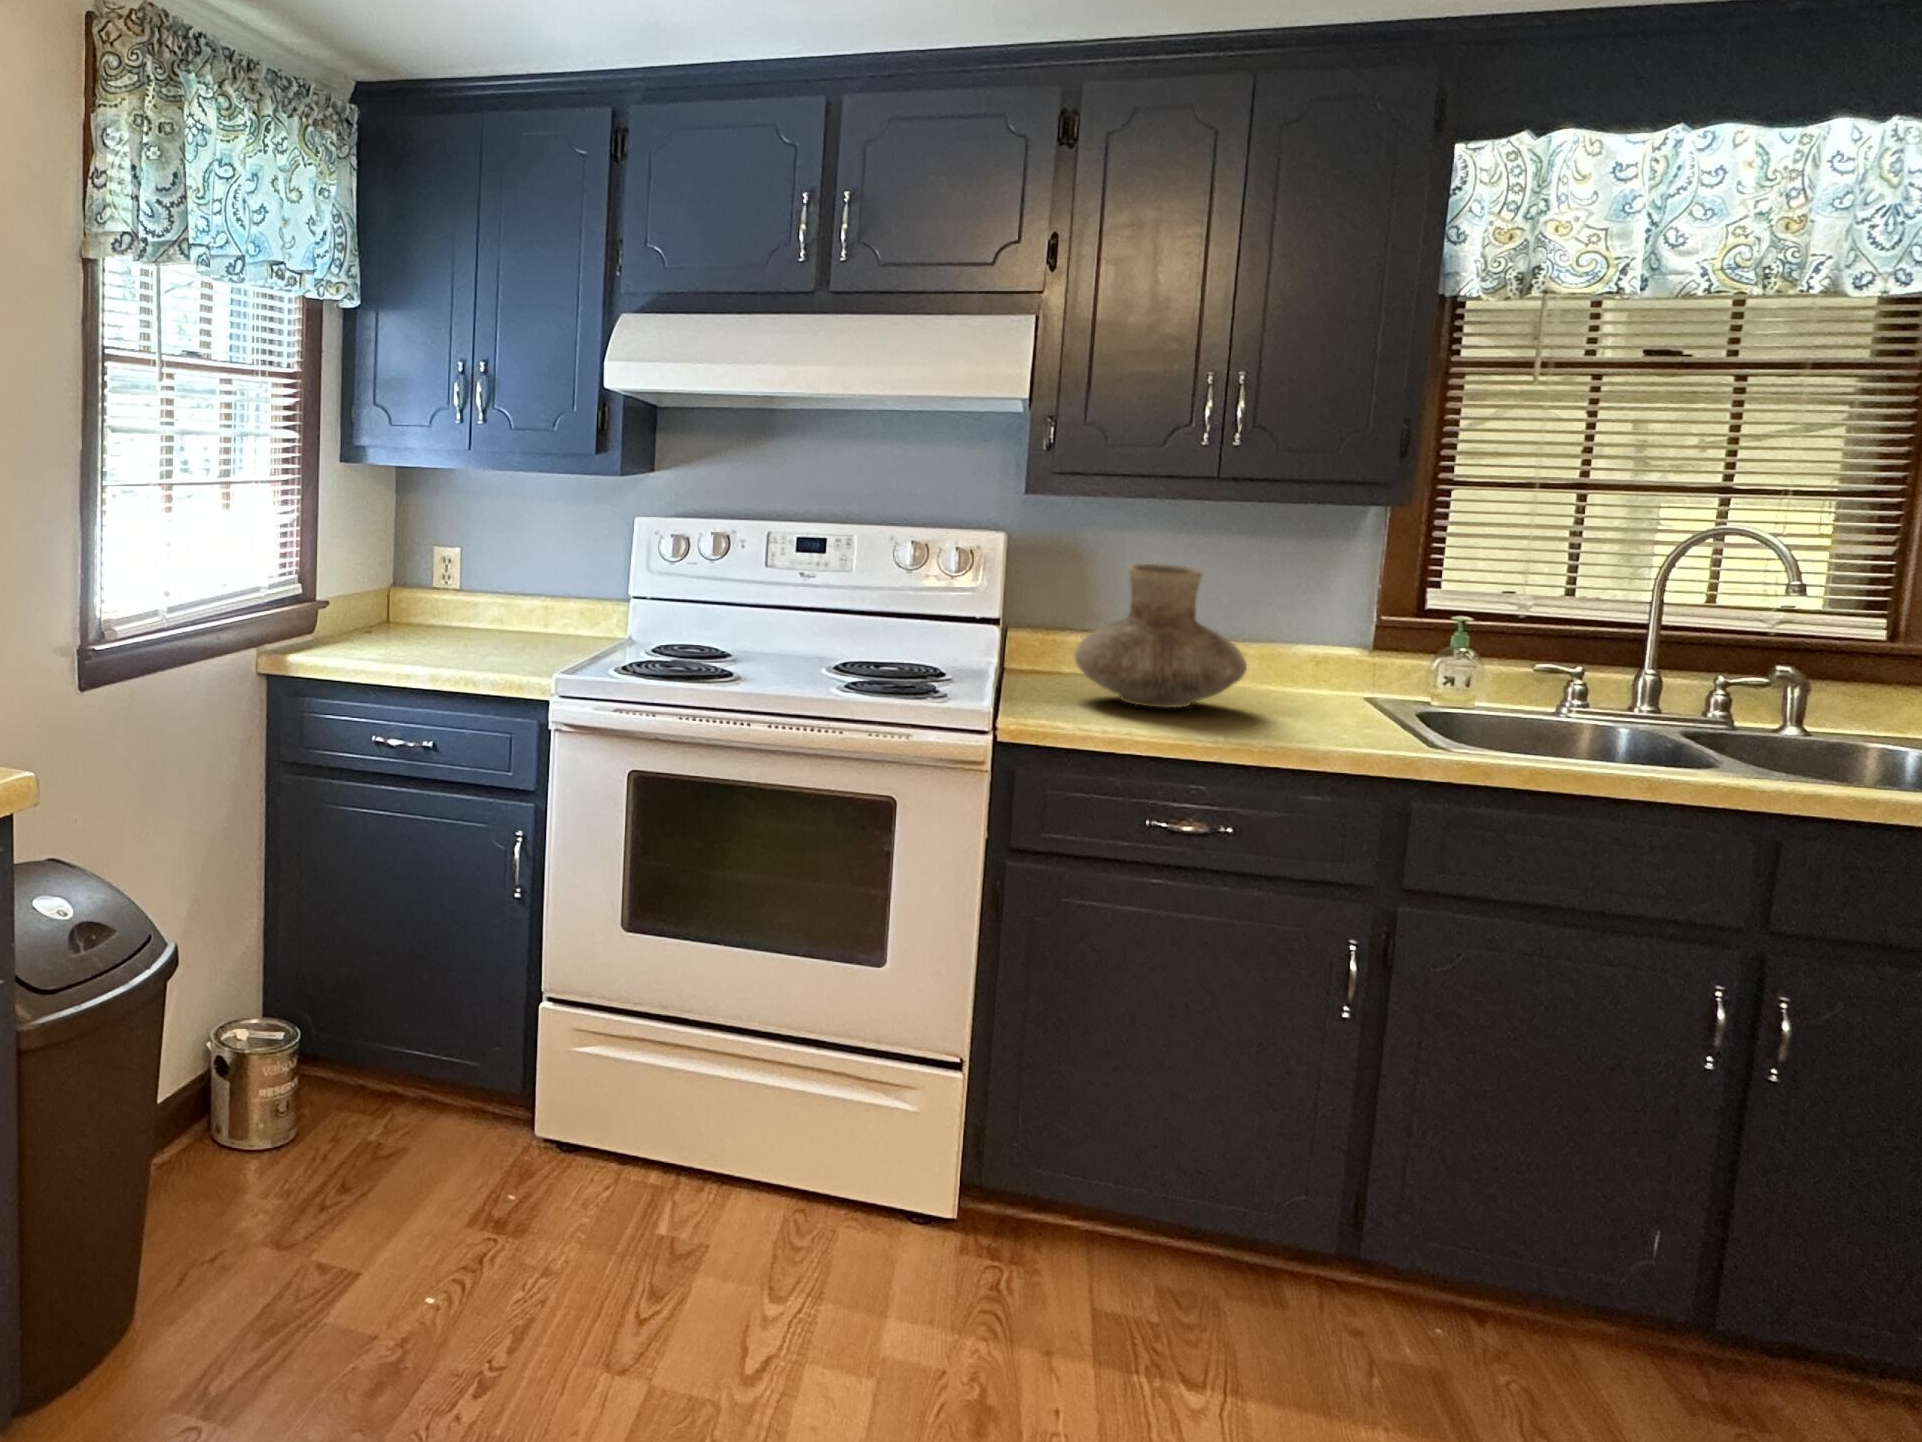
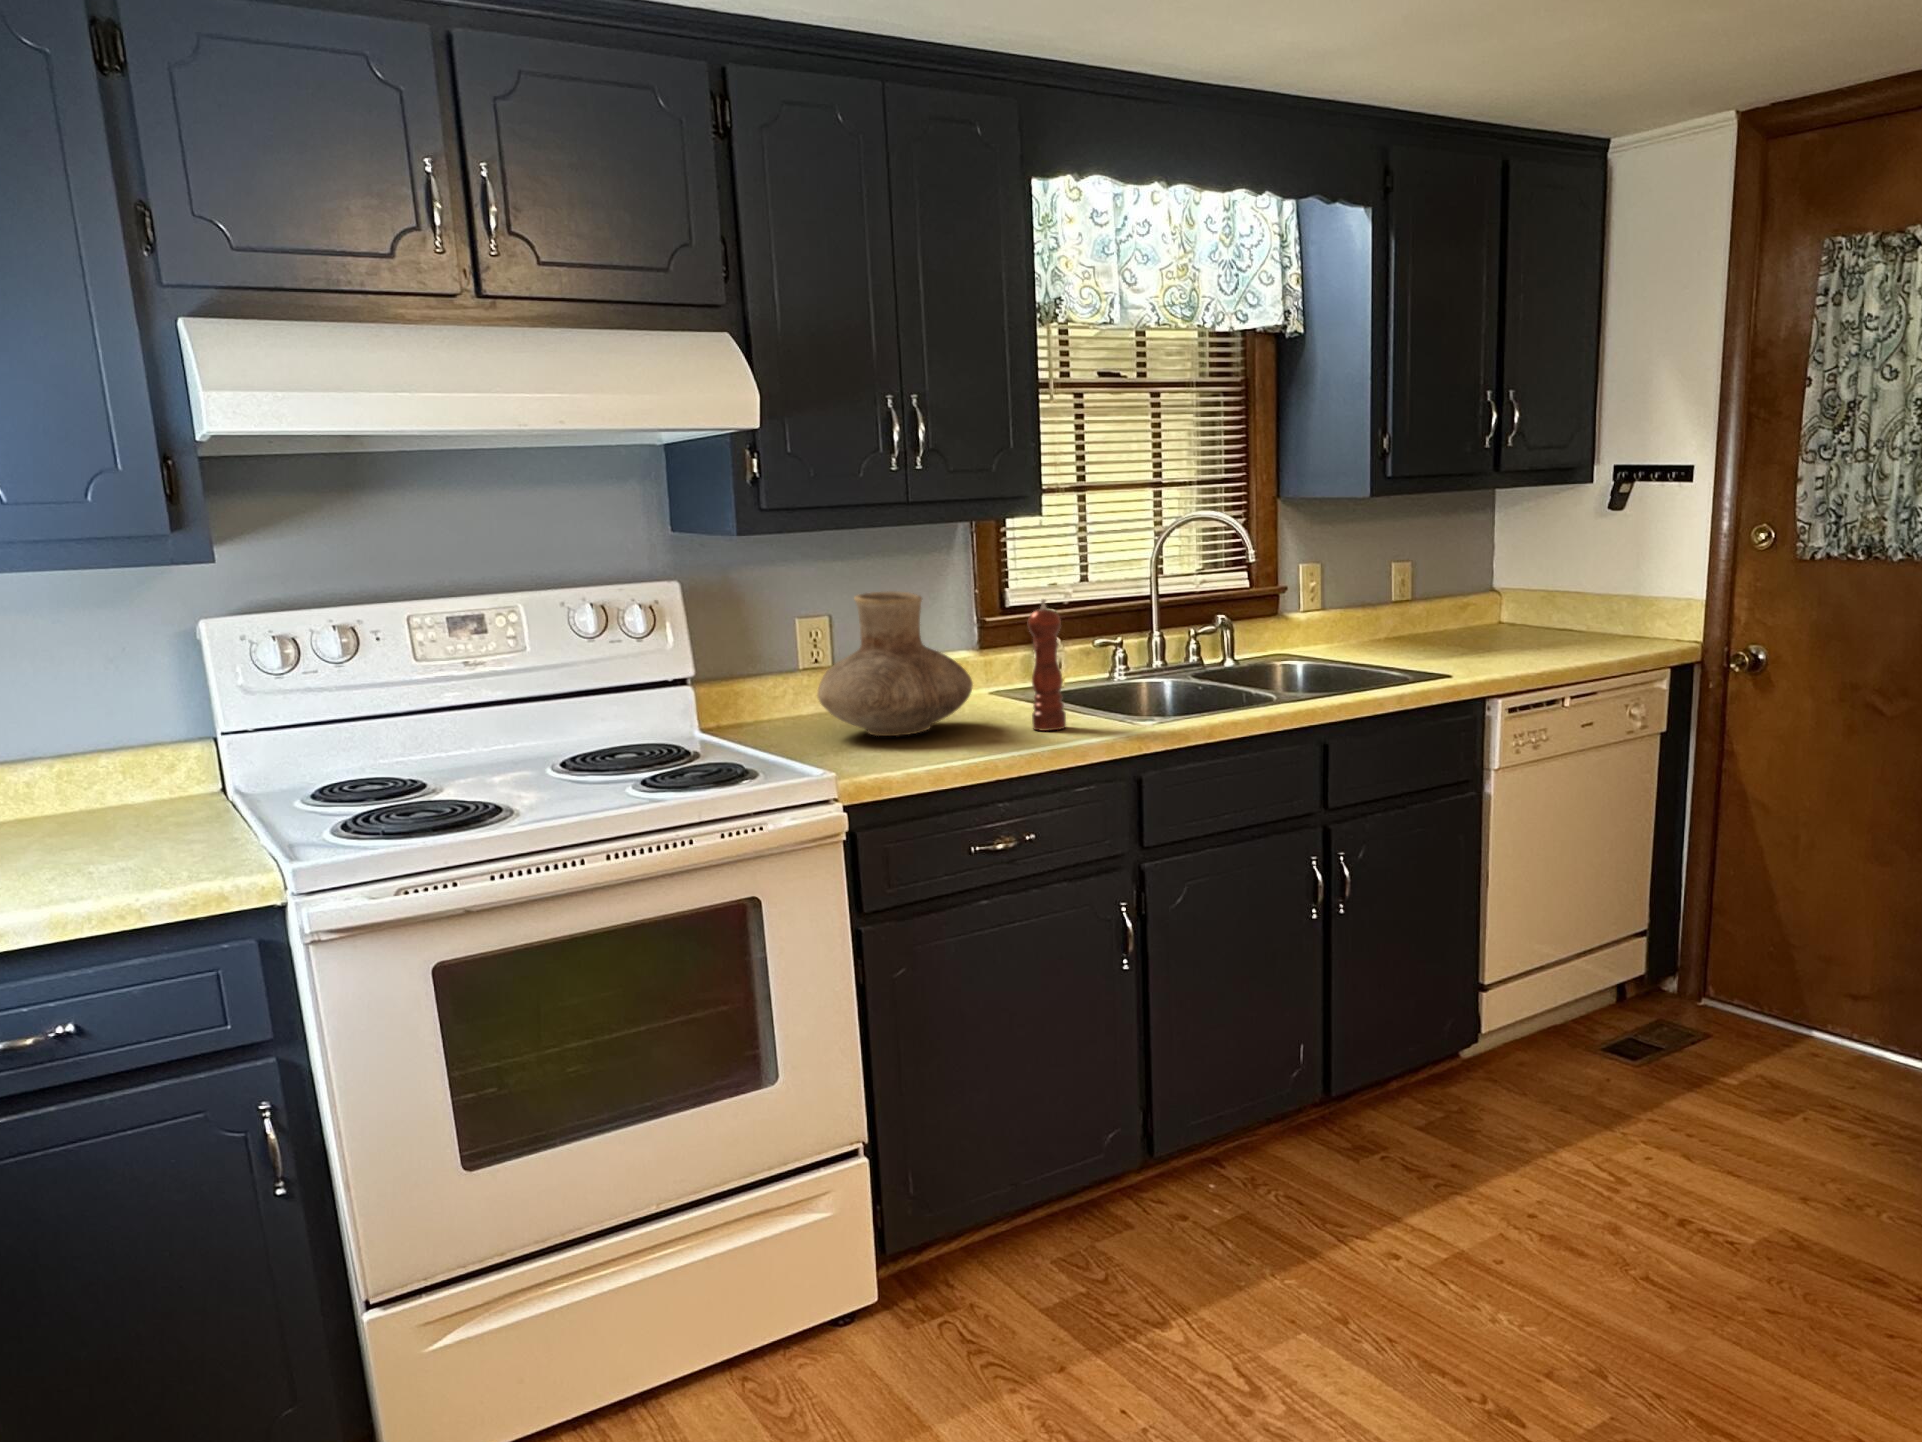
pepper mill: none [1287,595,1340,736] -> present [1028,599,1066,731]

